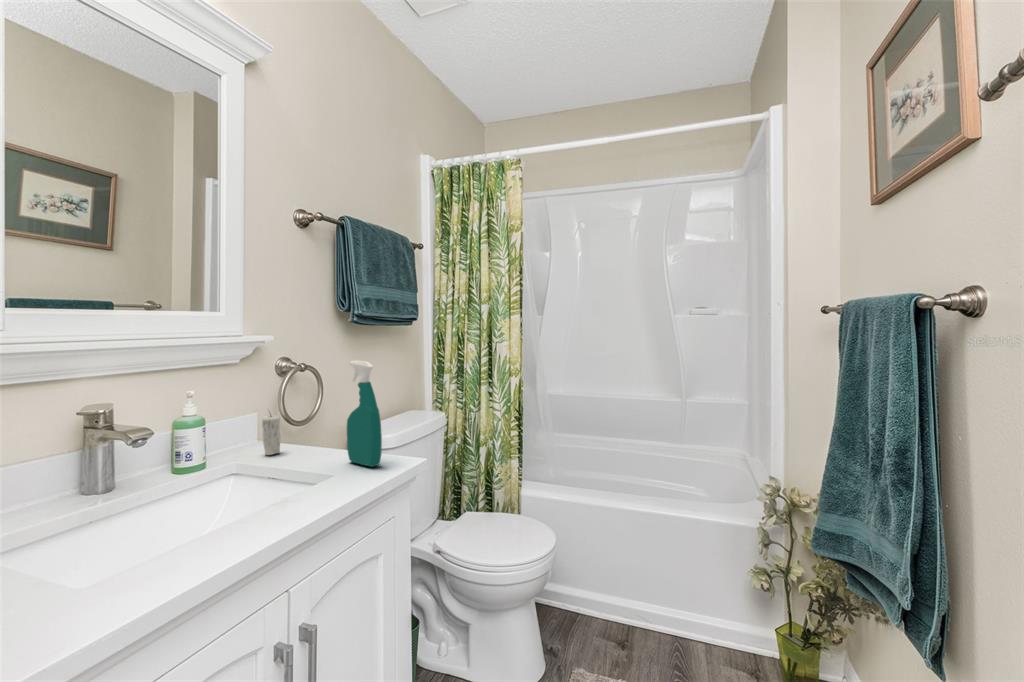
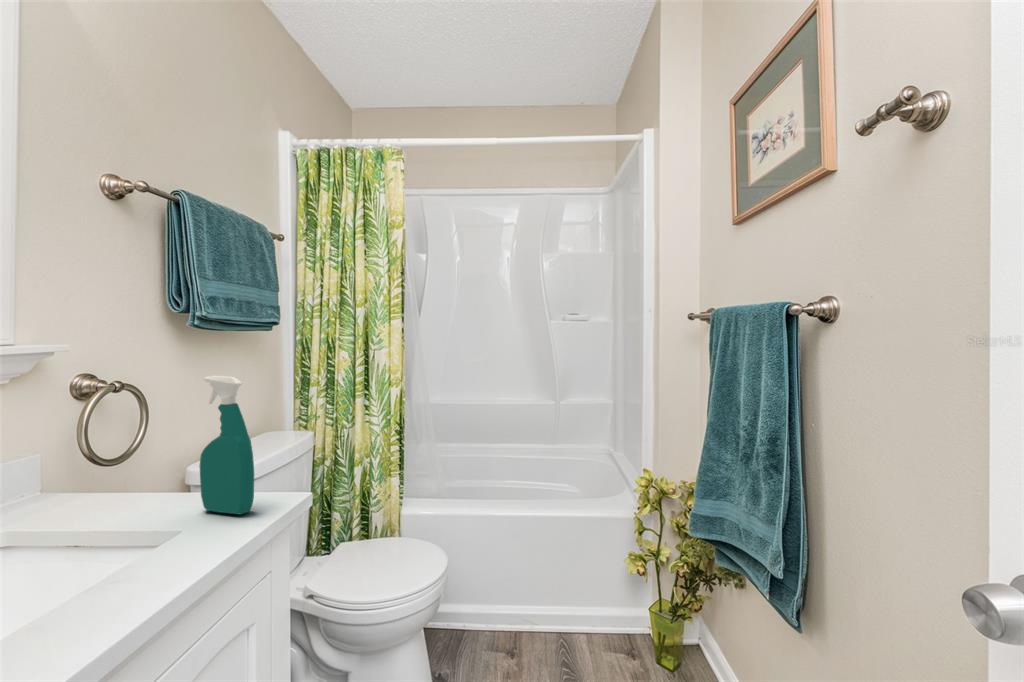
candle: present [262,414,281,455] -> none [53,447,86,515]

